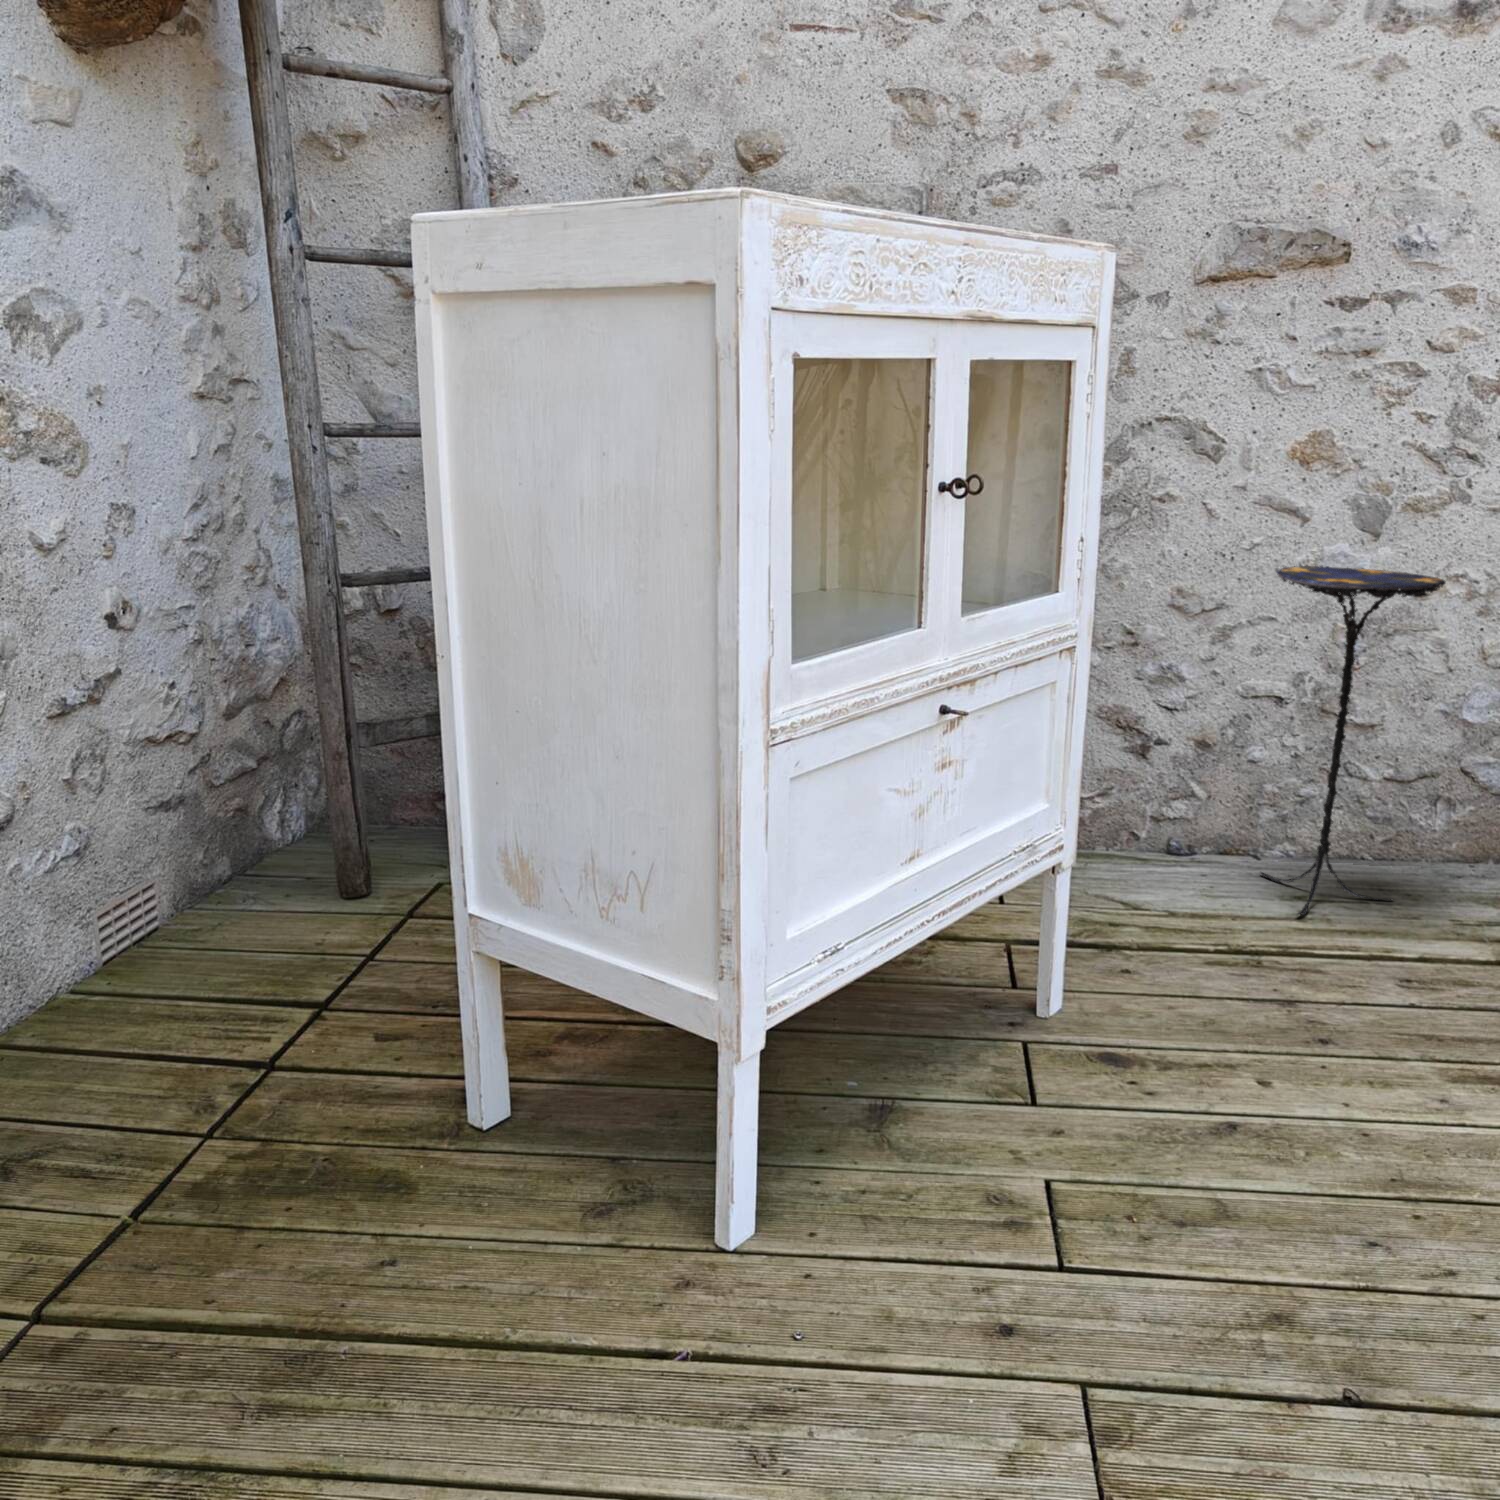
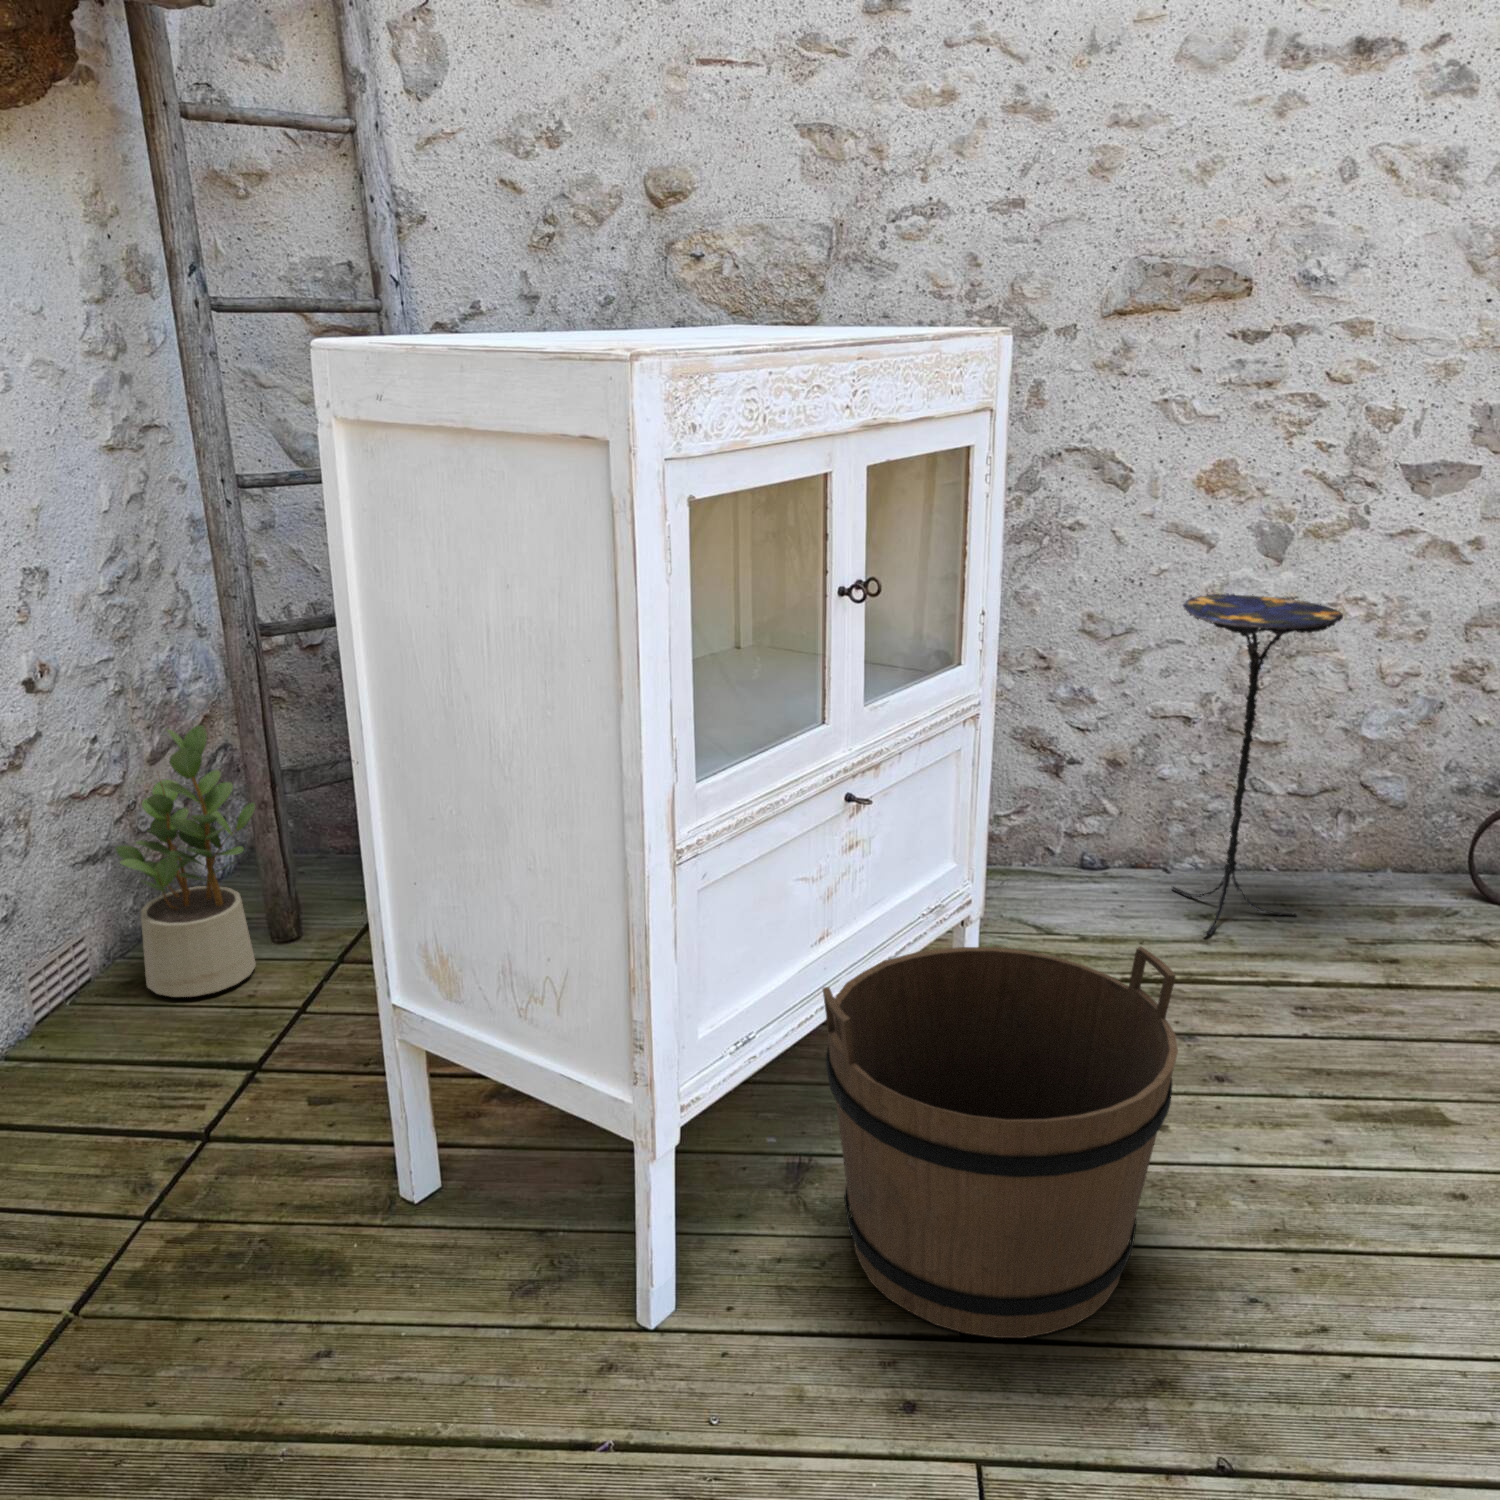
potted plant: none [189,666,330,941] -> present [116,725,256,997]
bucket: none [917,869,1293,1272] -> present [823,946,1178,1338]

